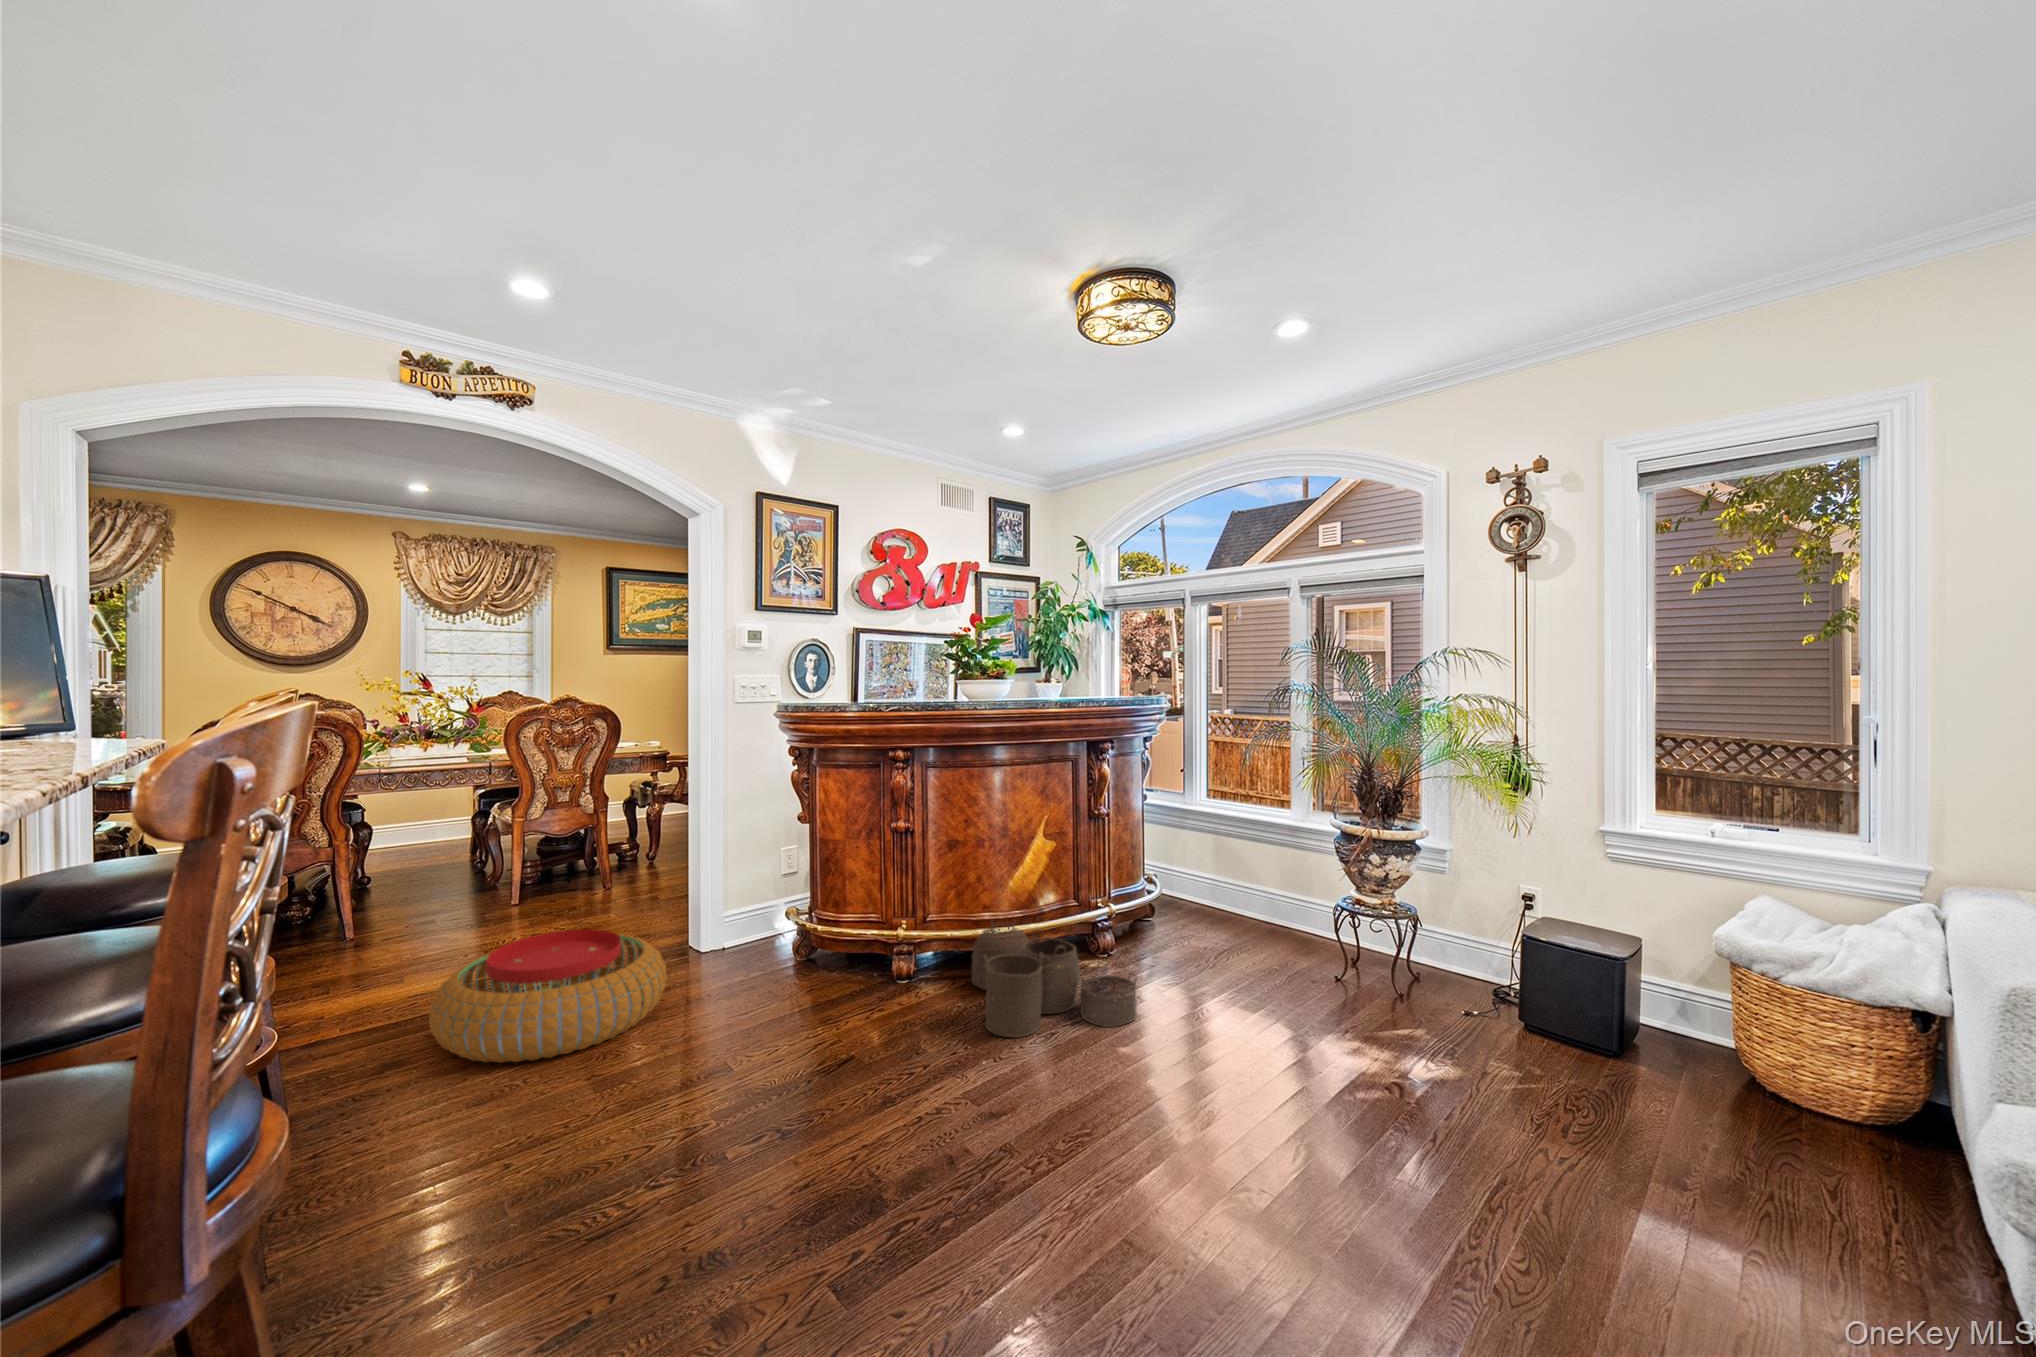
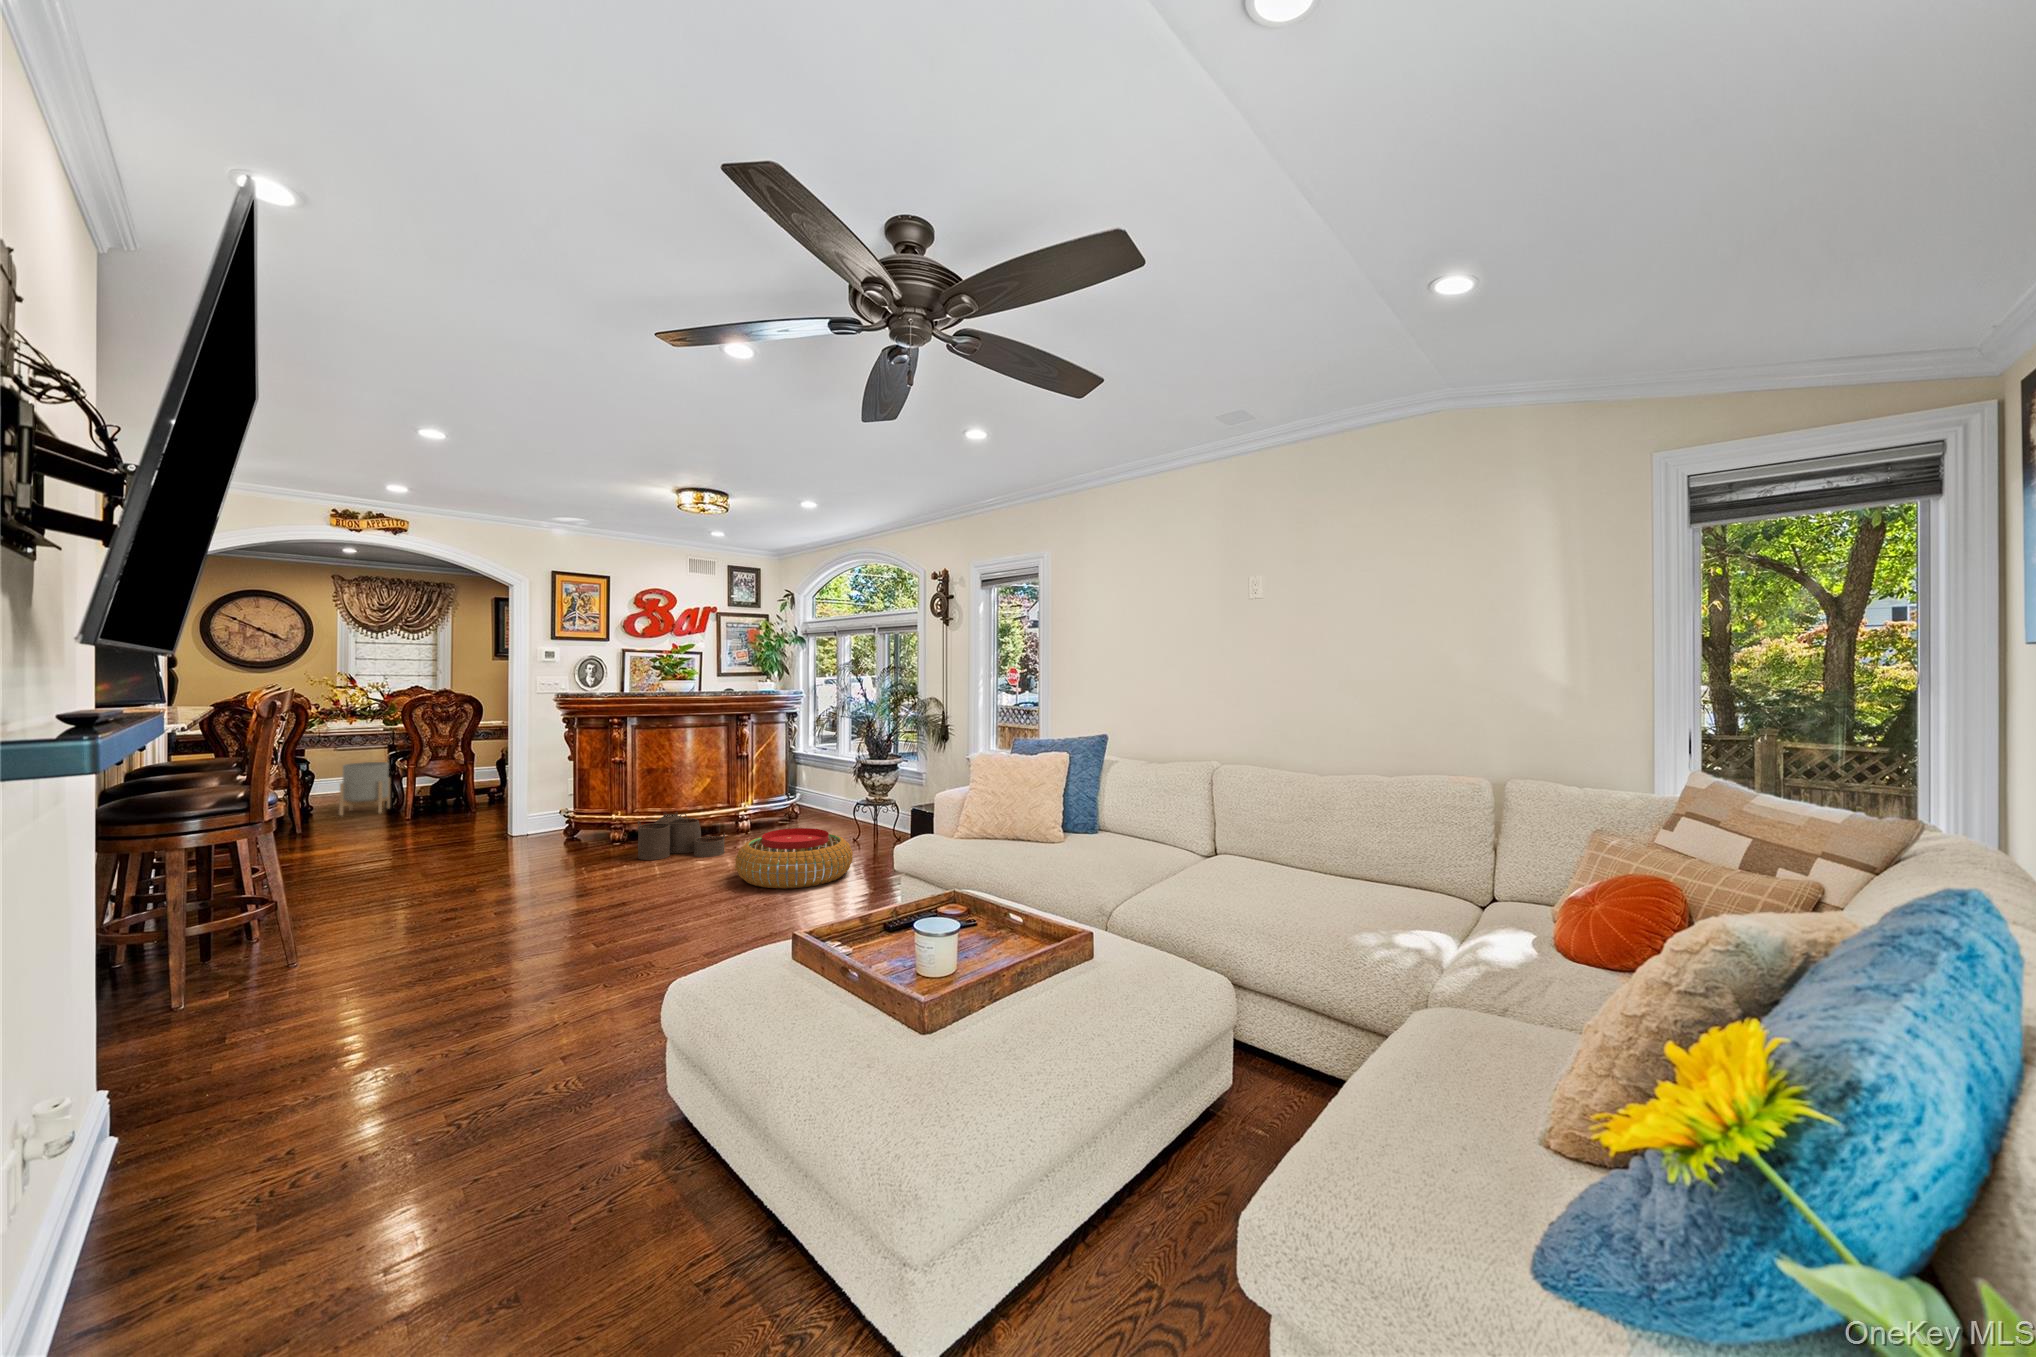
planter: none [410,810,484,899] -> present [339,762,390,816]
pouf: present [429,929,667,1063] -> present [735,828,853,888]

